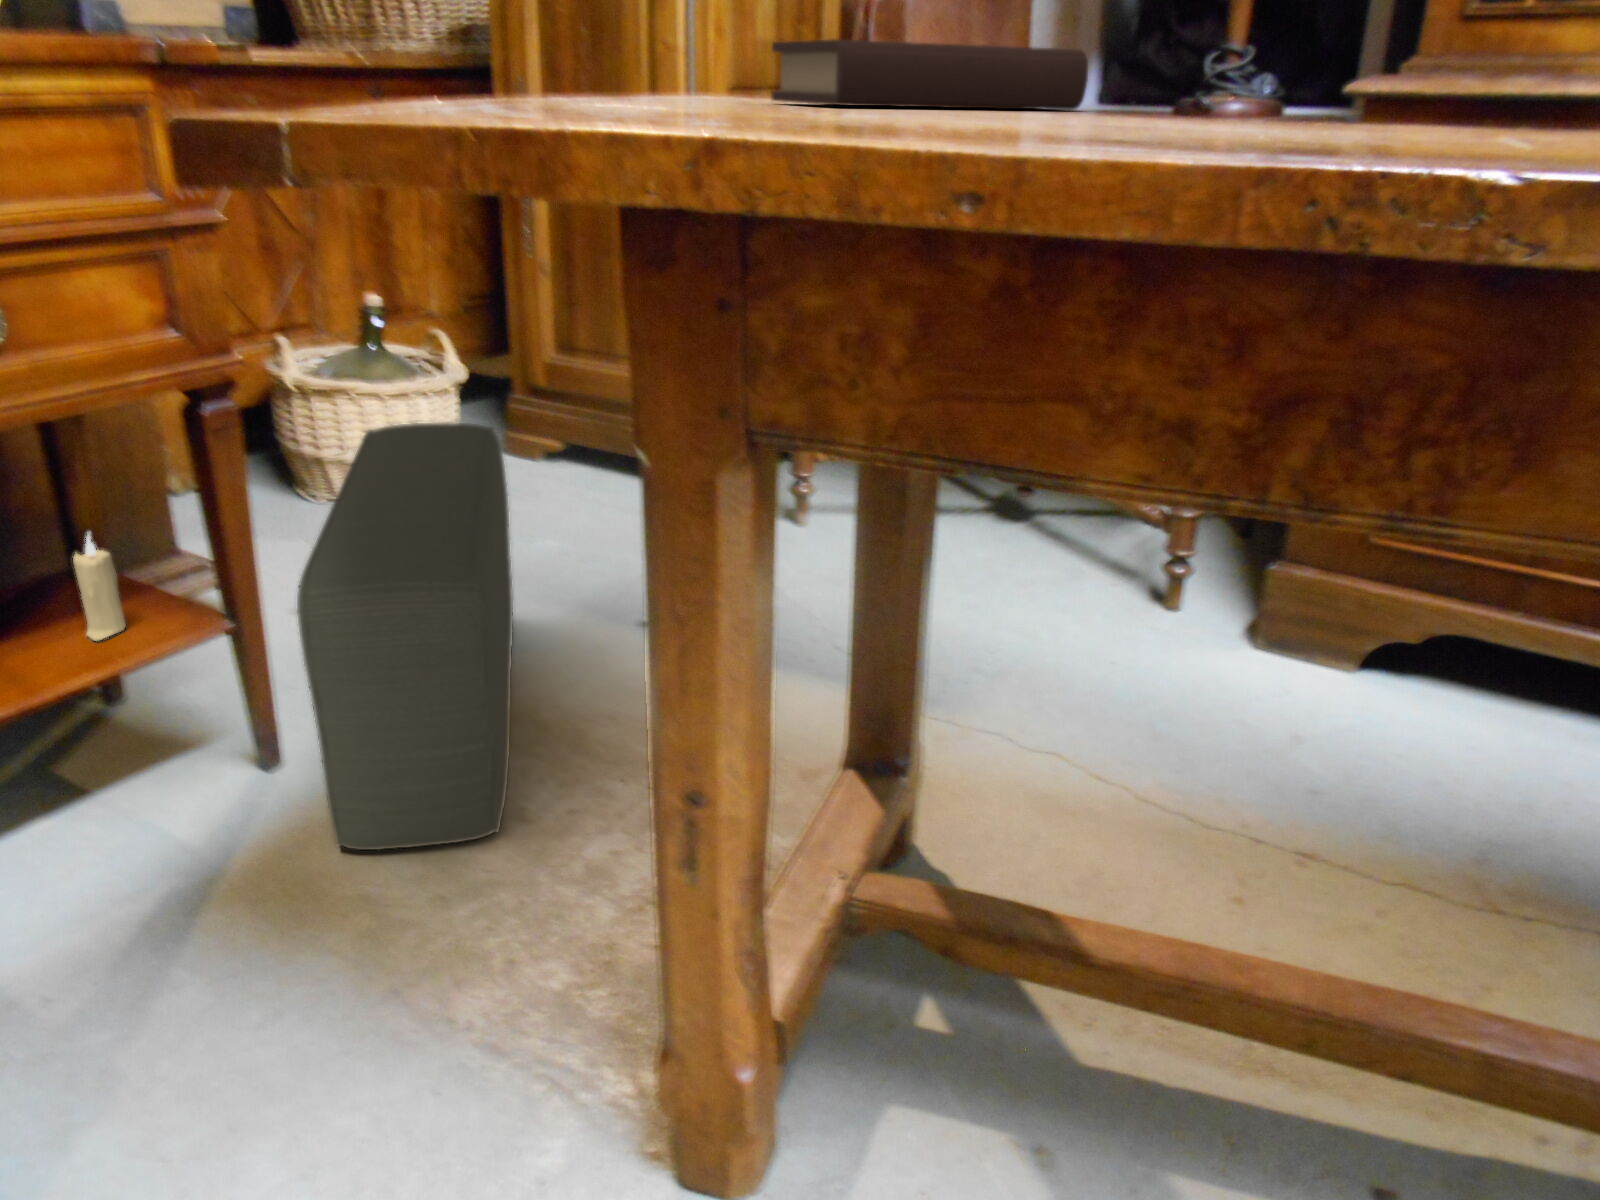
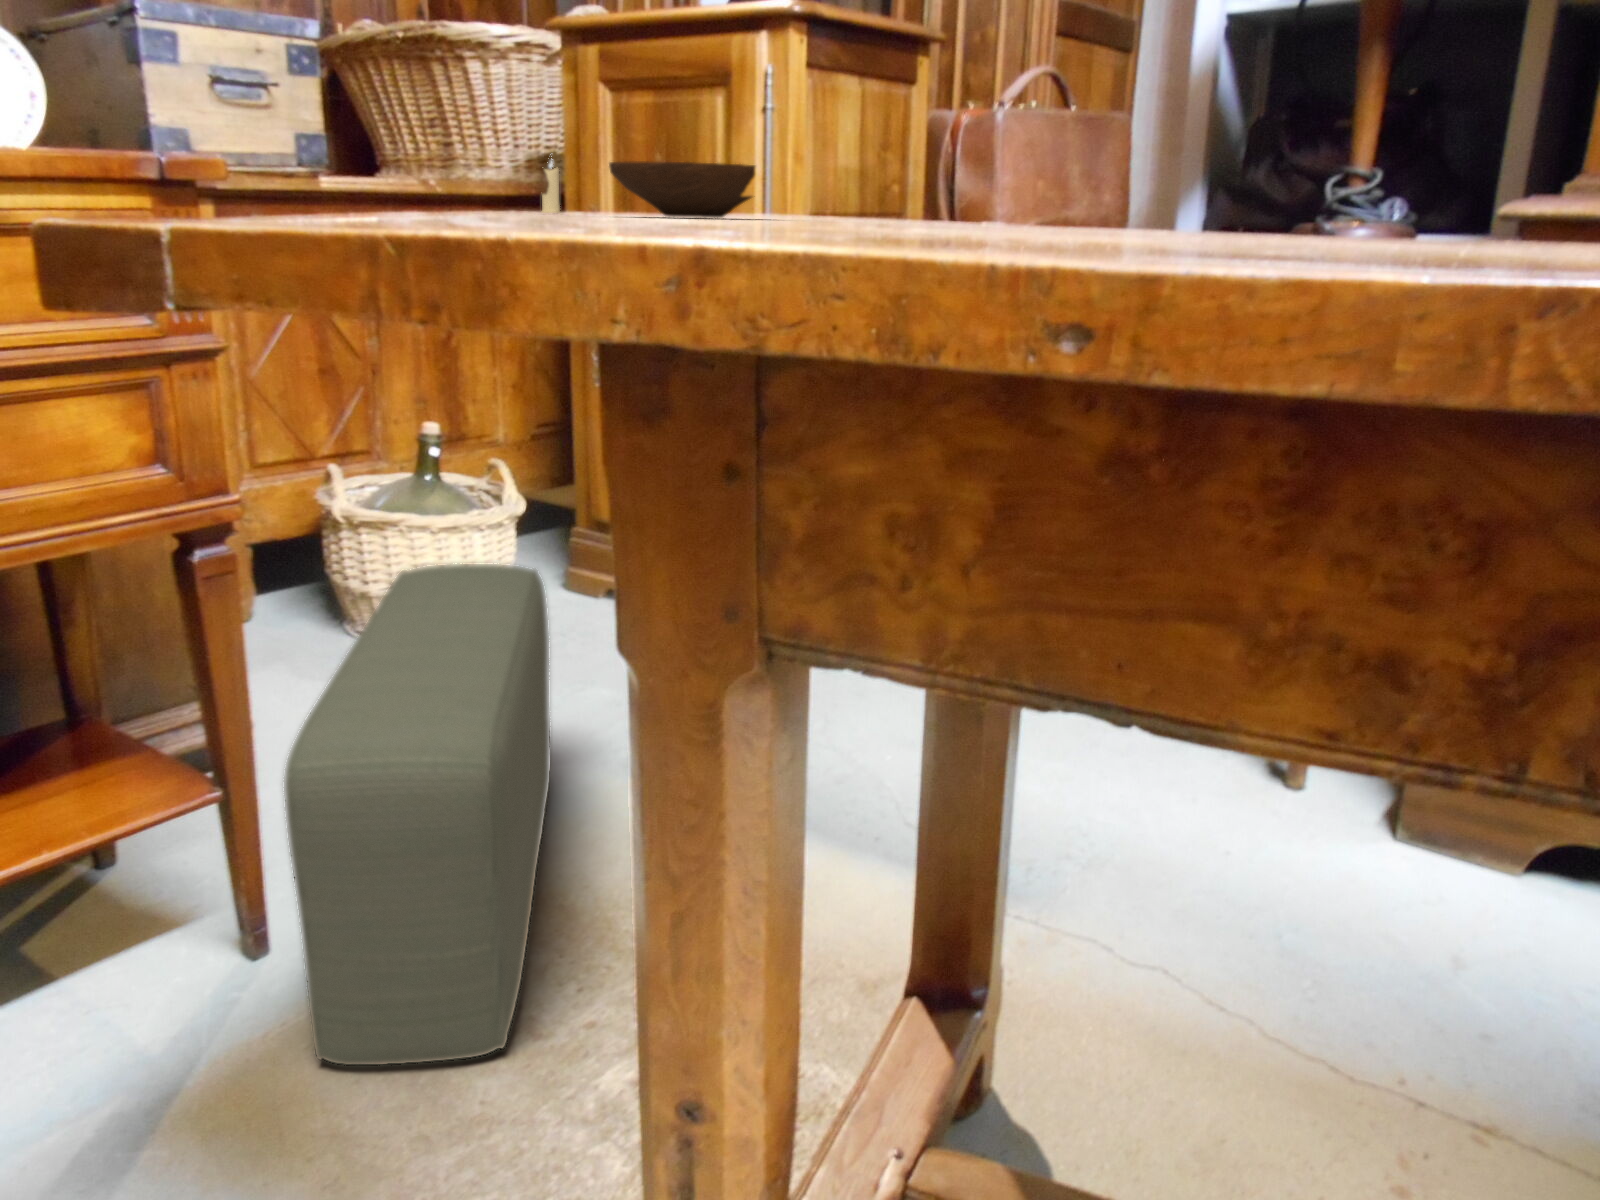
wooden bowl: none [534,36,696,92] -> present [609,161,755,218]
book: present [771,39,1088,110] -> none [845,154,1206,232]
candle: present [73,533,126,640] -> present [542,162,560,213]

